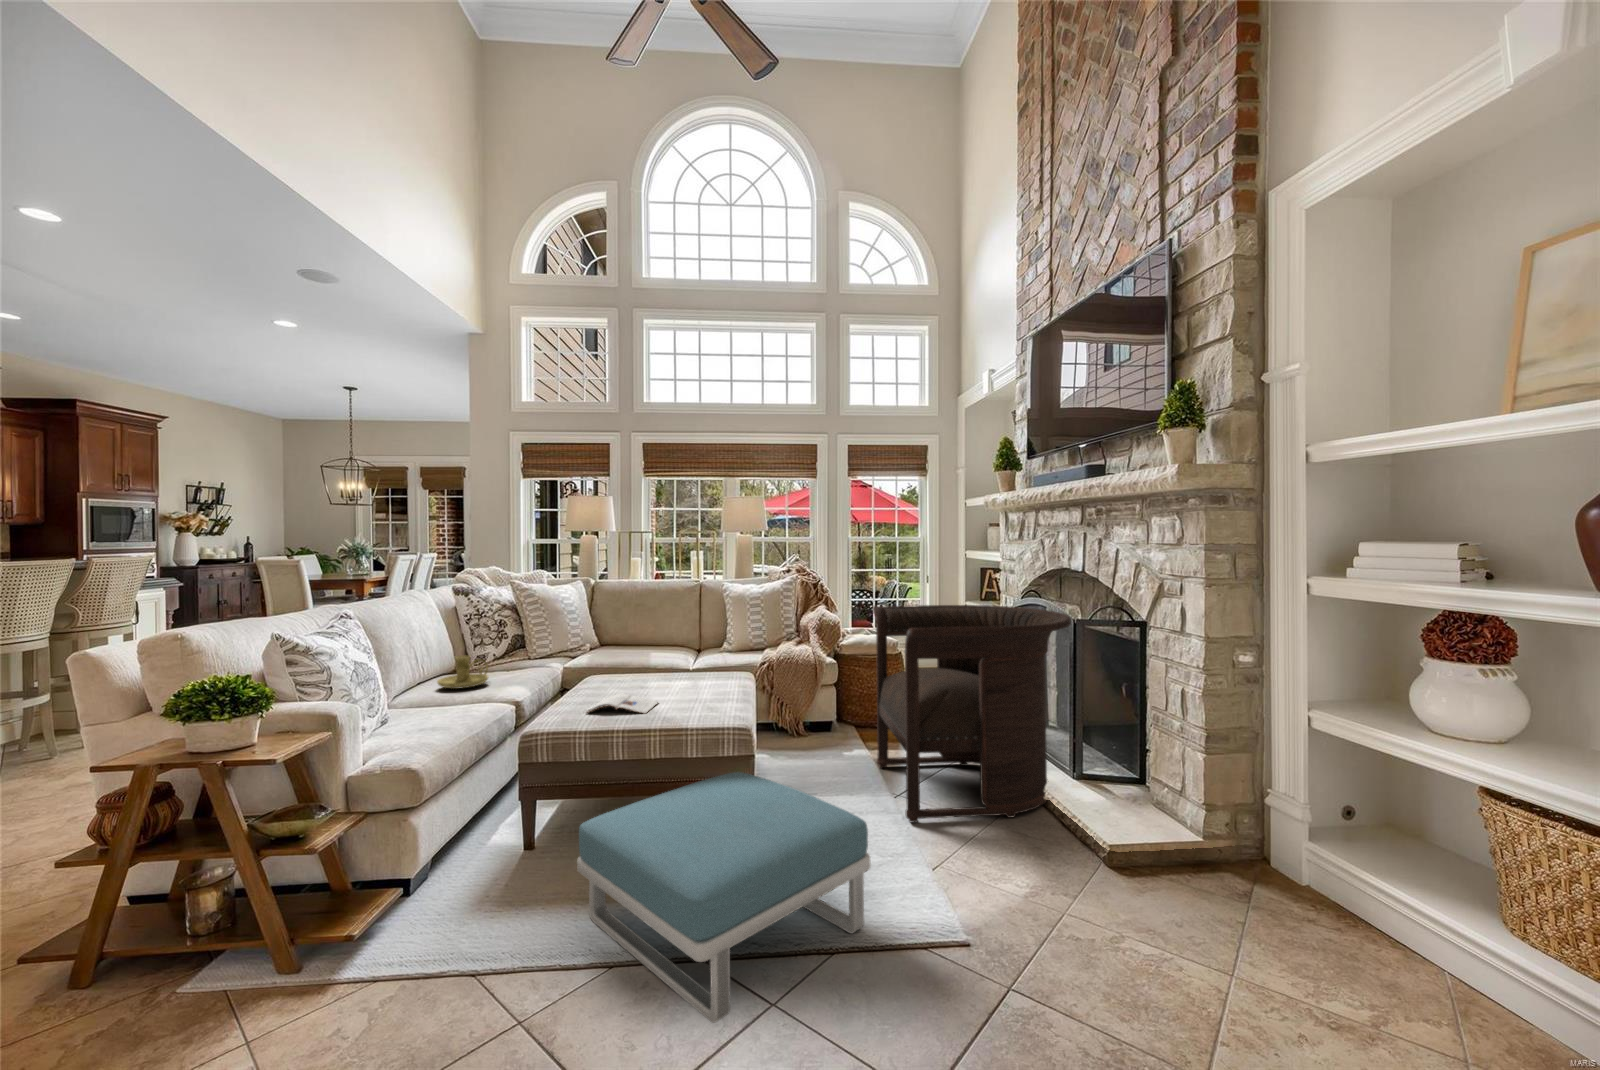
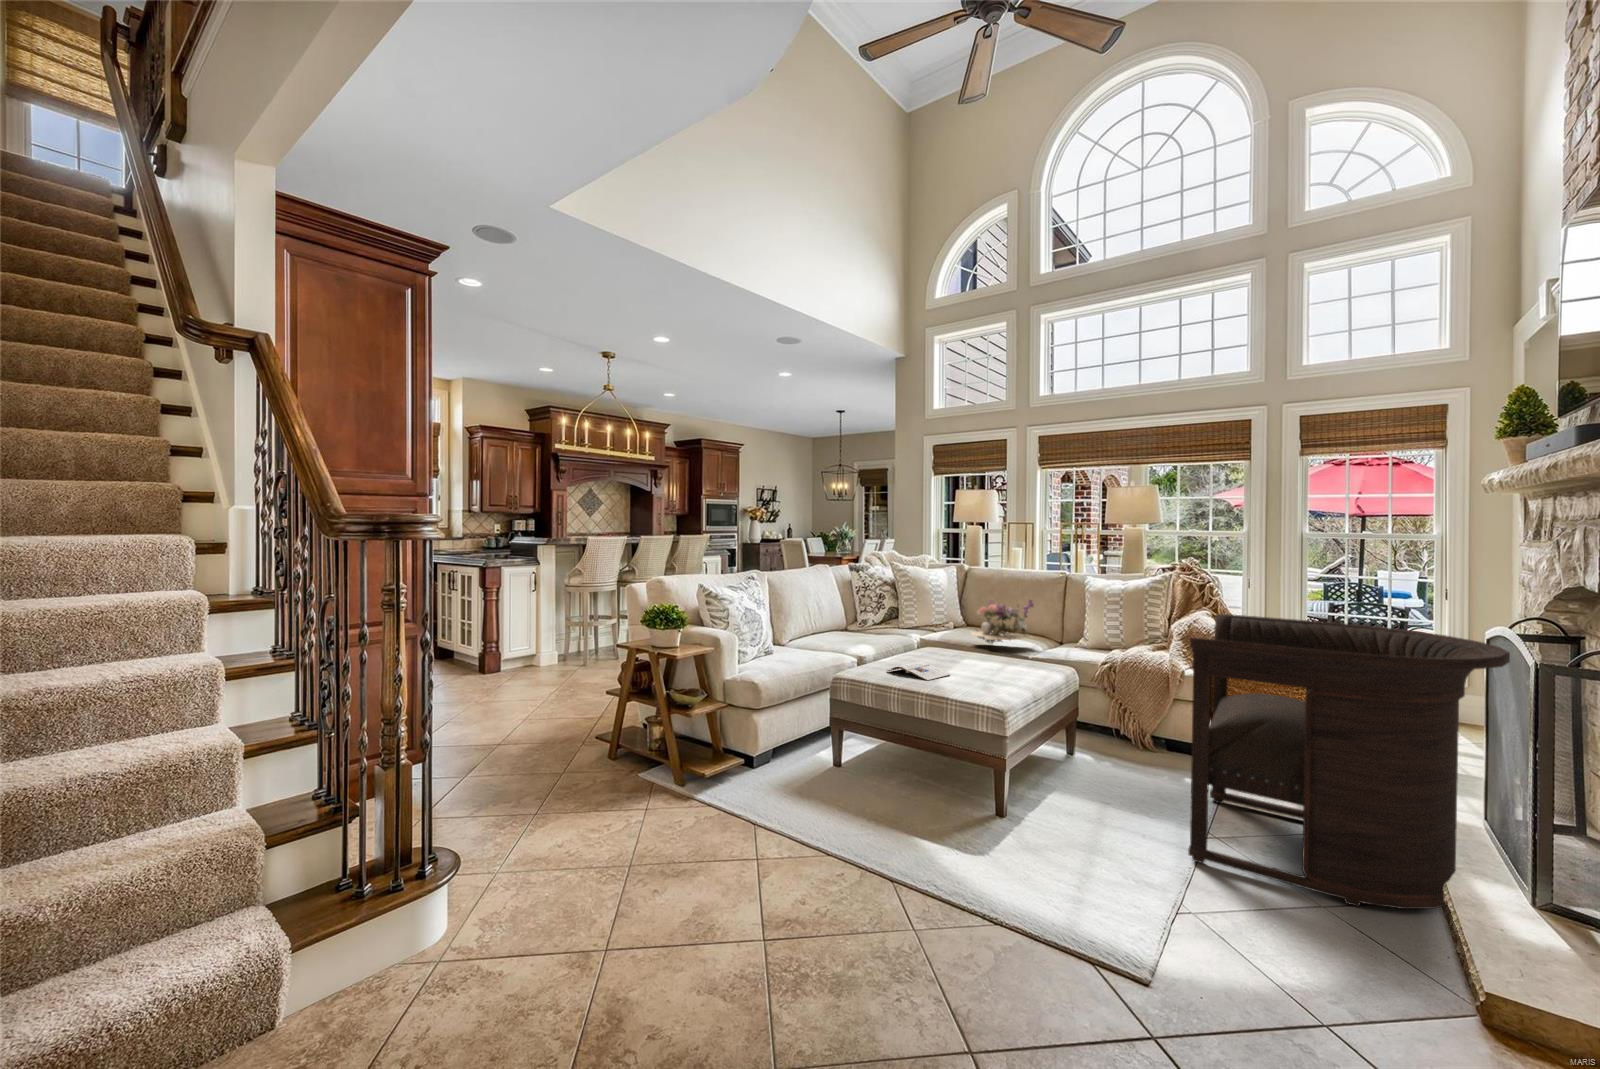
flower arrangement: none [622,608,692,664] -> present [970,599,1033,643]
candle holder: present [437,655,489,689] -> none [820,616,859,641]
footstool: present [577,772,871,1023] -> none [826,744,1055,922]

